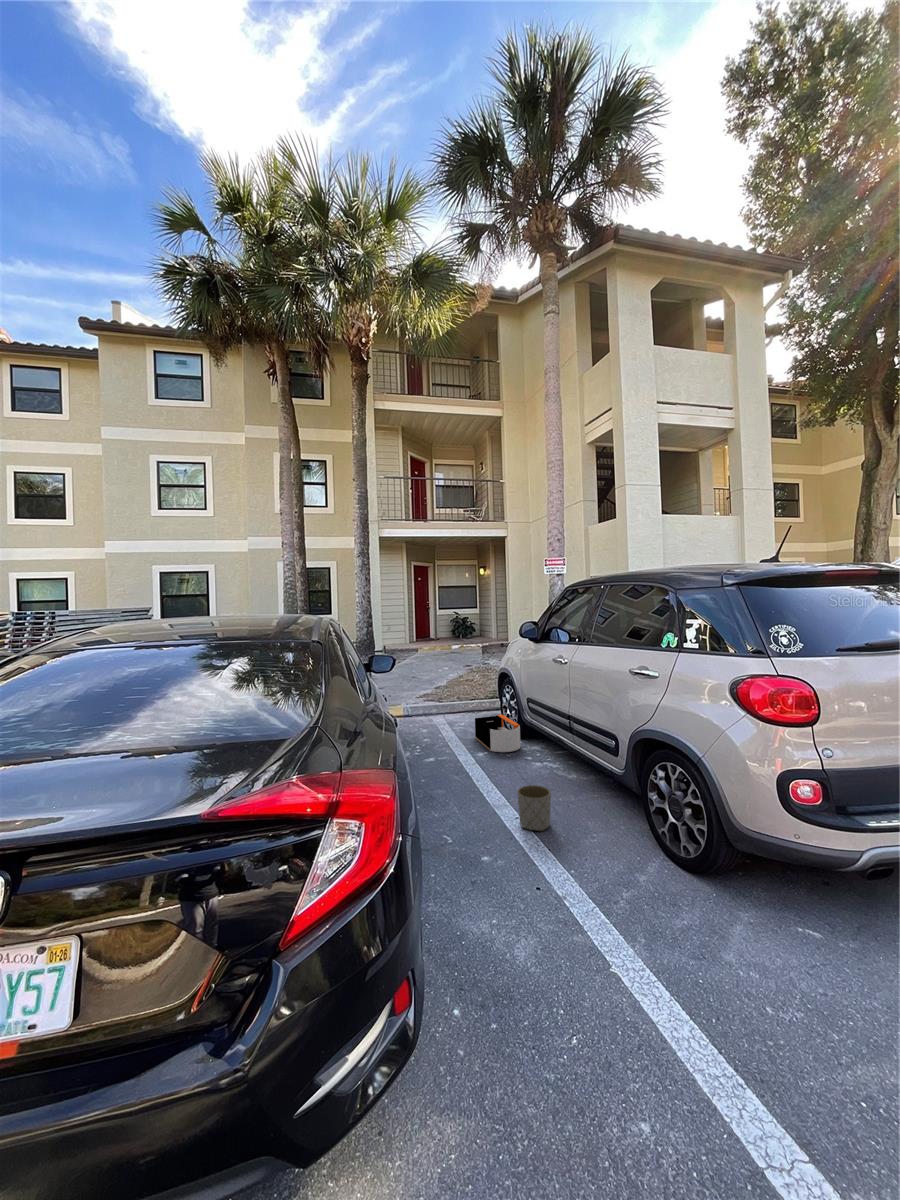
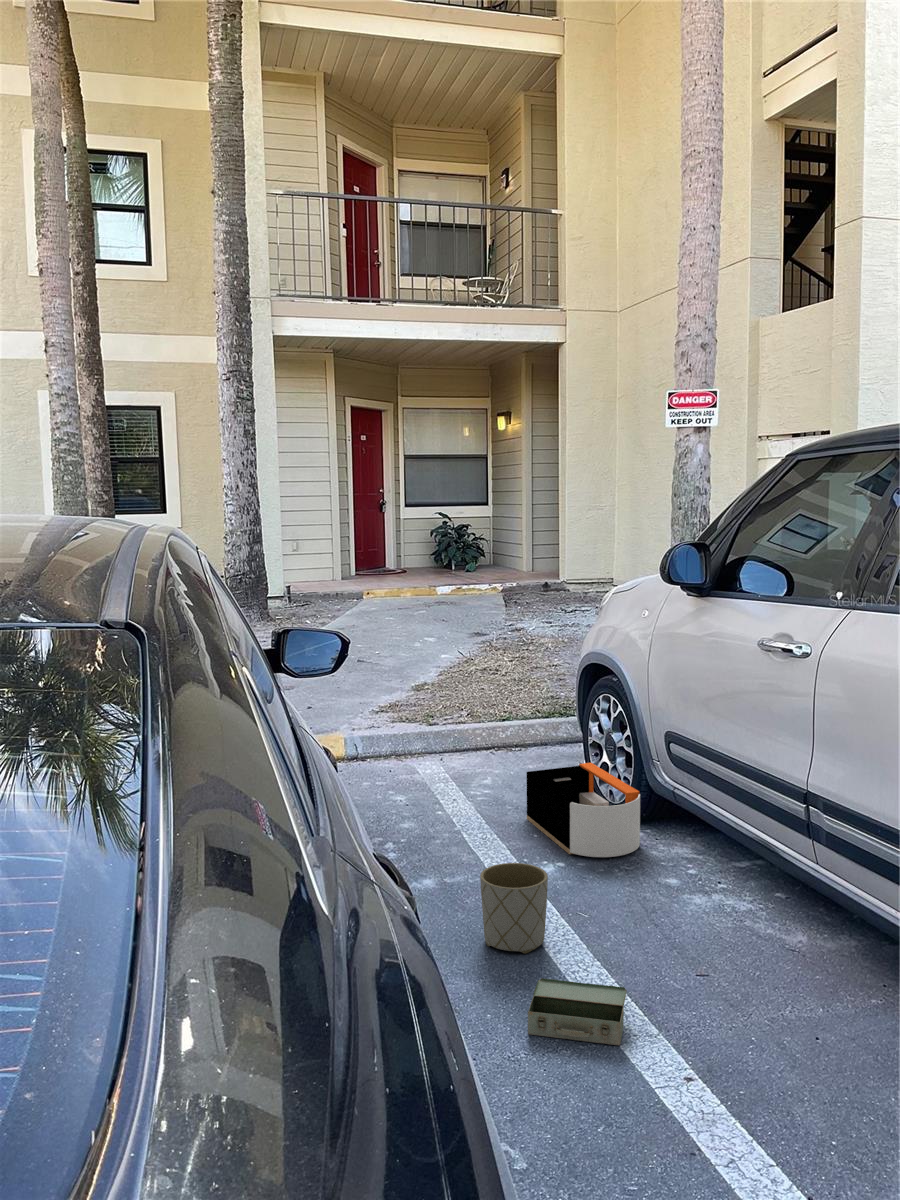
planter: present [517,785,551,831] -> present [480,863,548,954]
toolbox: none [461,794,502,818] -> present [528,978,627,1045]

